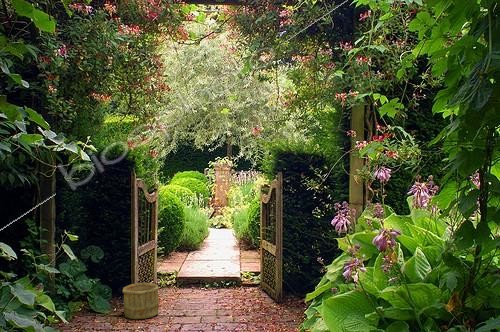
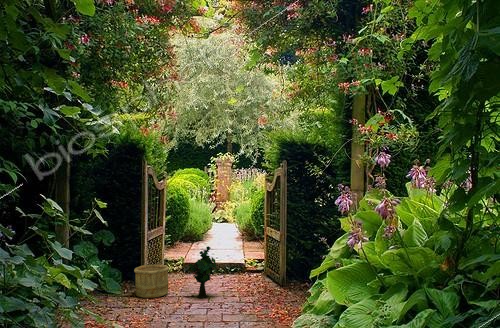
decorative plant: none [179,264,210,319] -> present [189,246,217,298]

